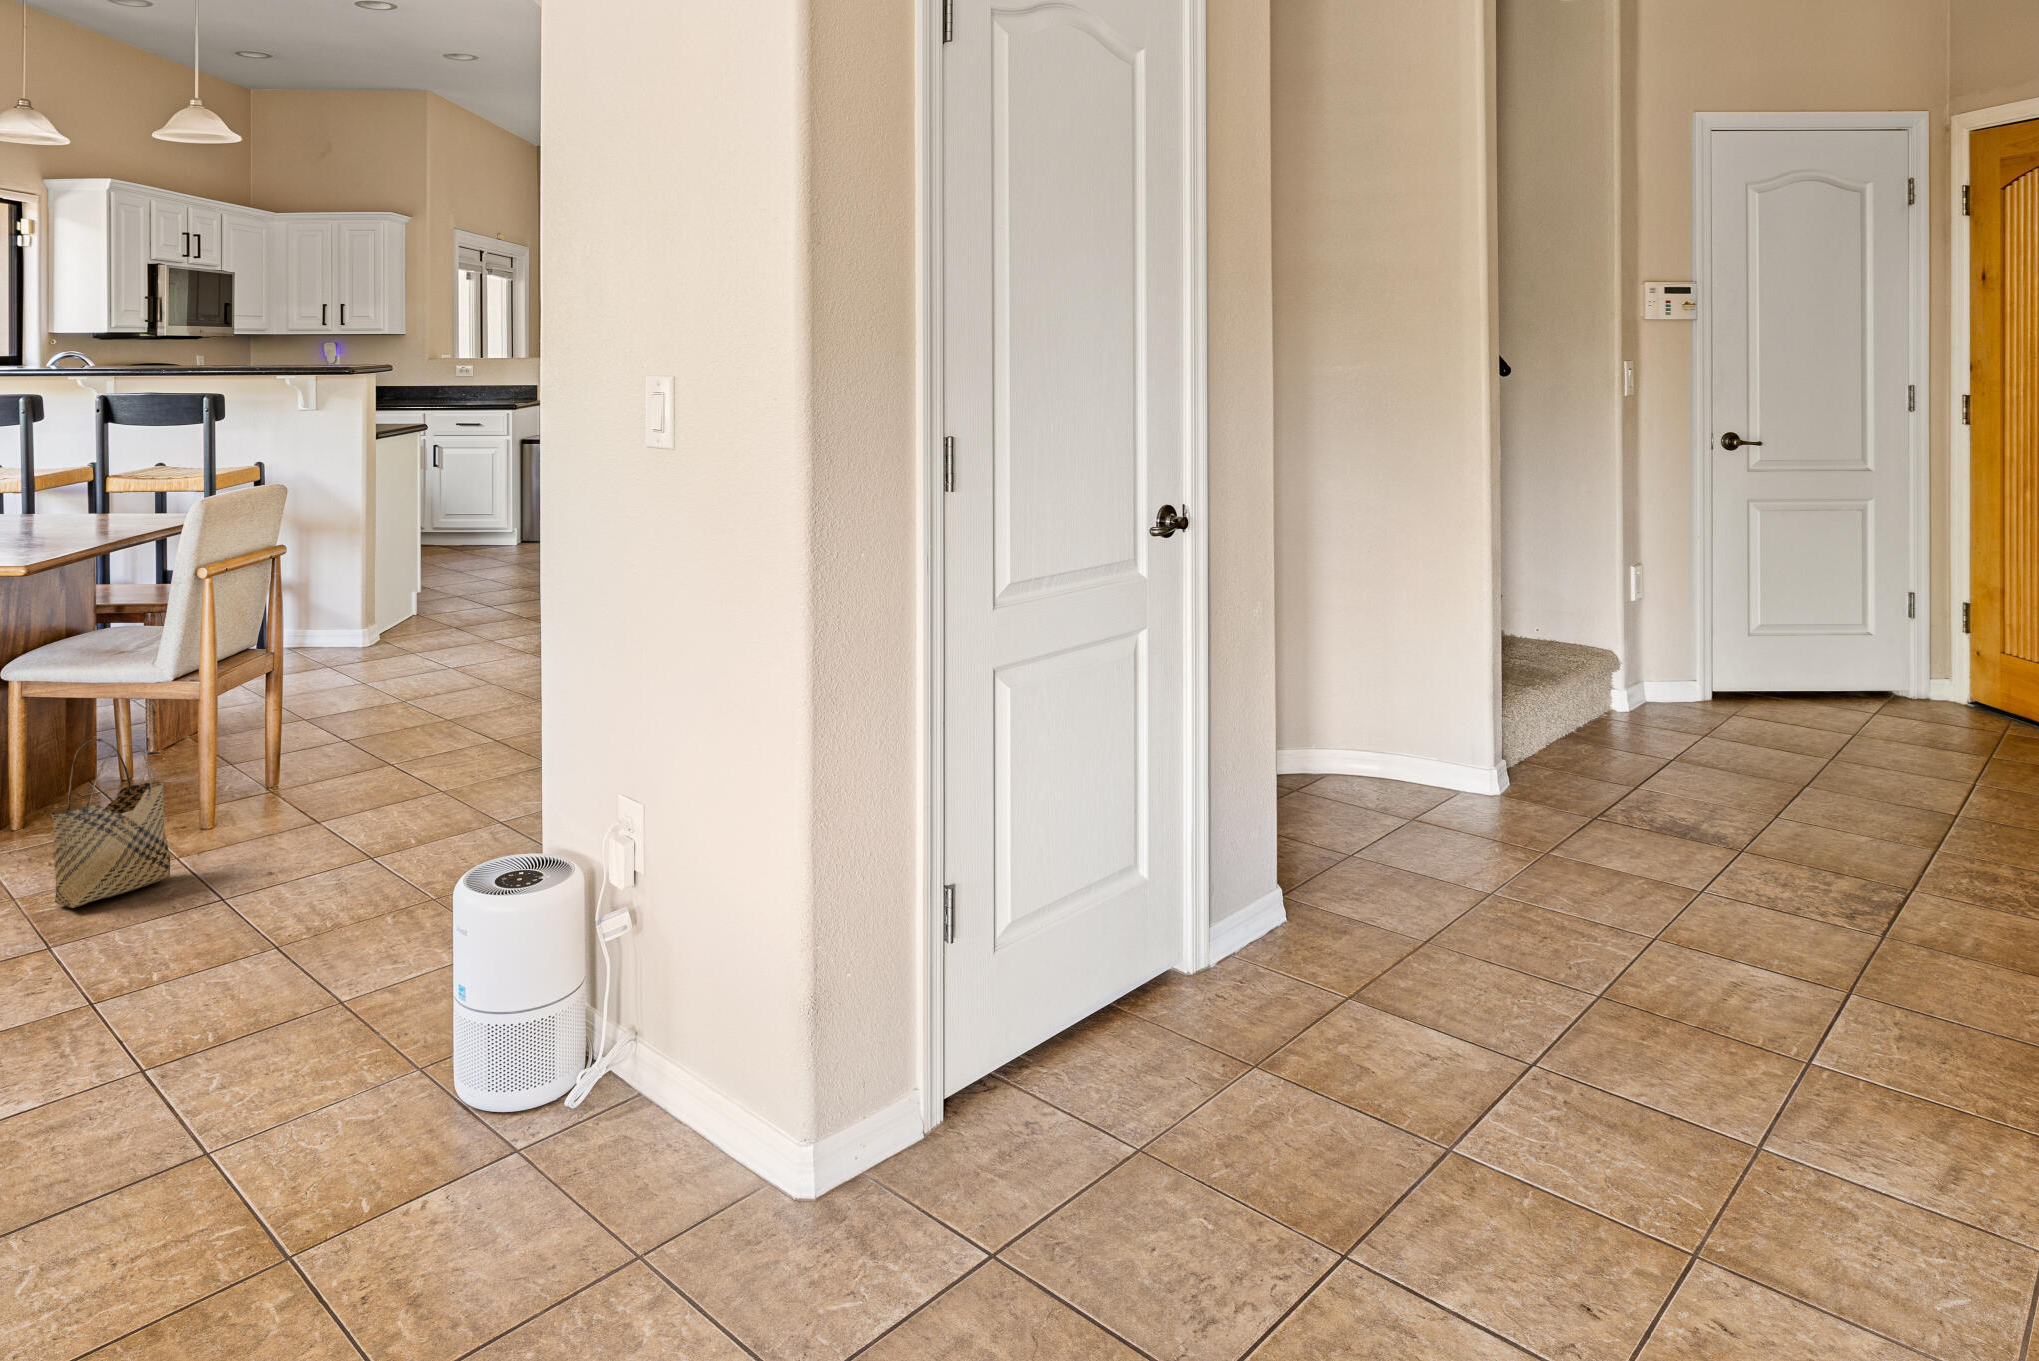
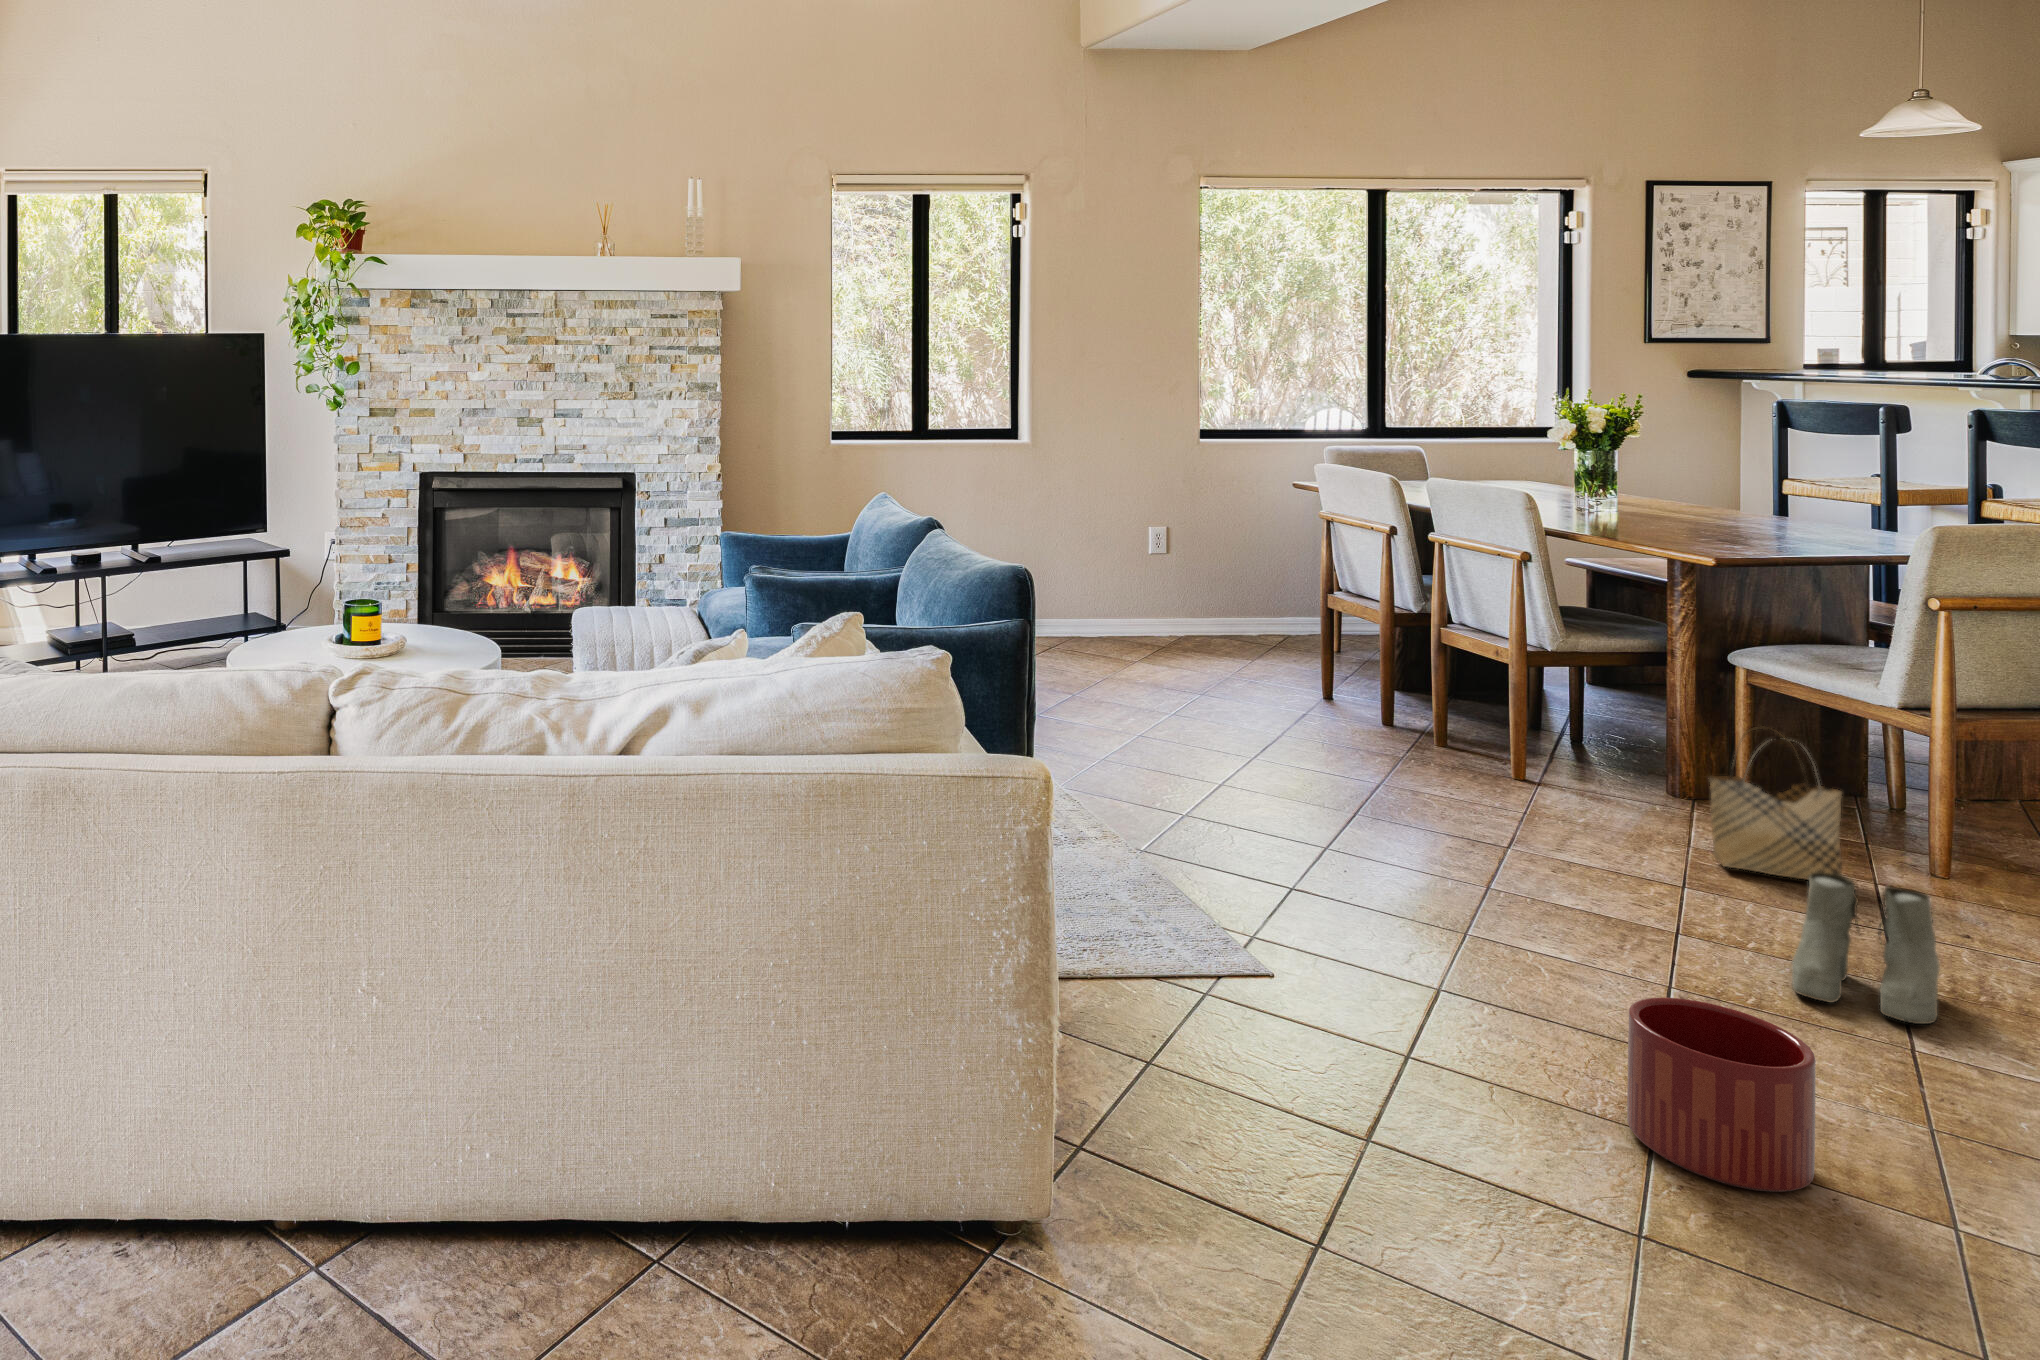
boots: none [219,852,336,1007] -> present [1792,872,1940,1024]
planter: none [246,1049,421,1276] -> present [1627,998,1816,1192]

